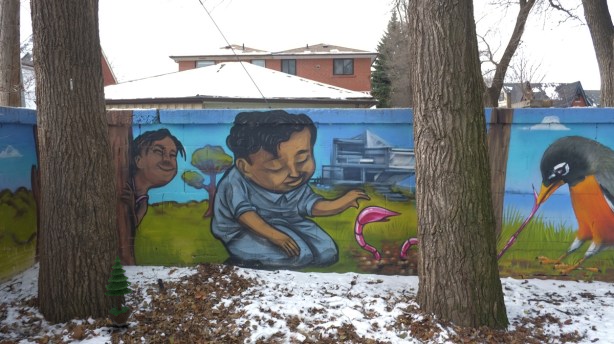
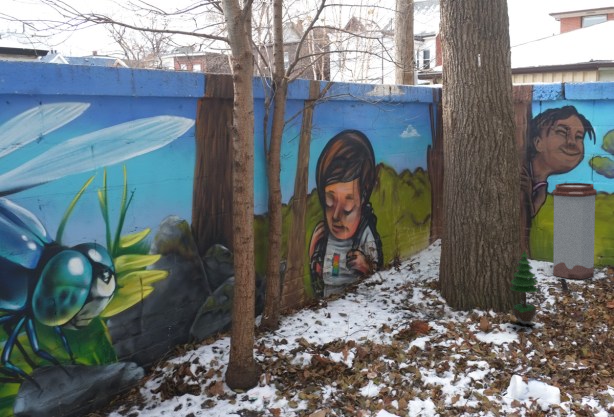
trash can: none [152,194,188,276] -> present [553,183,597,279]

